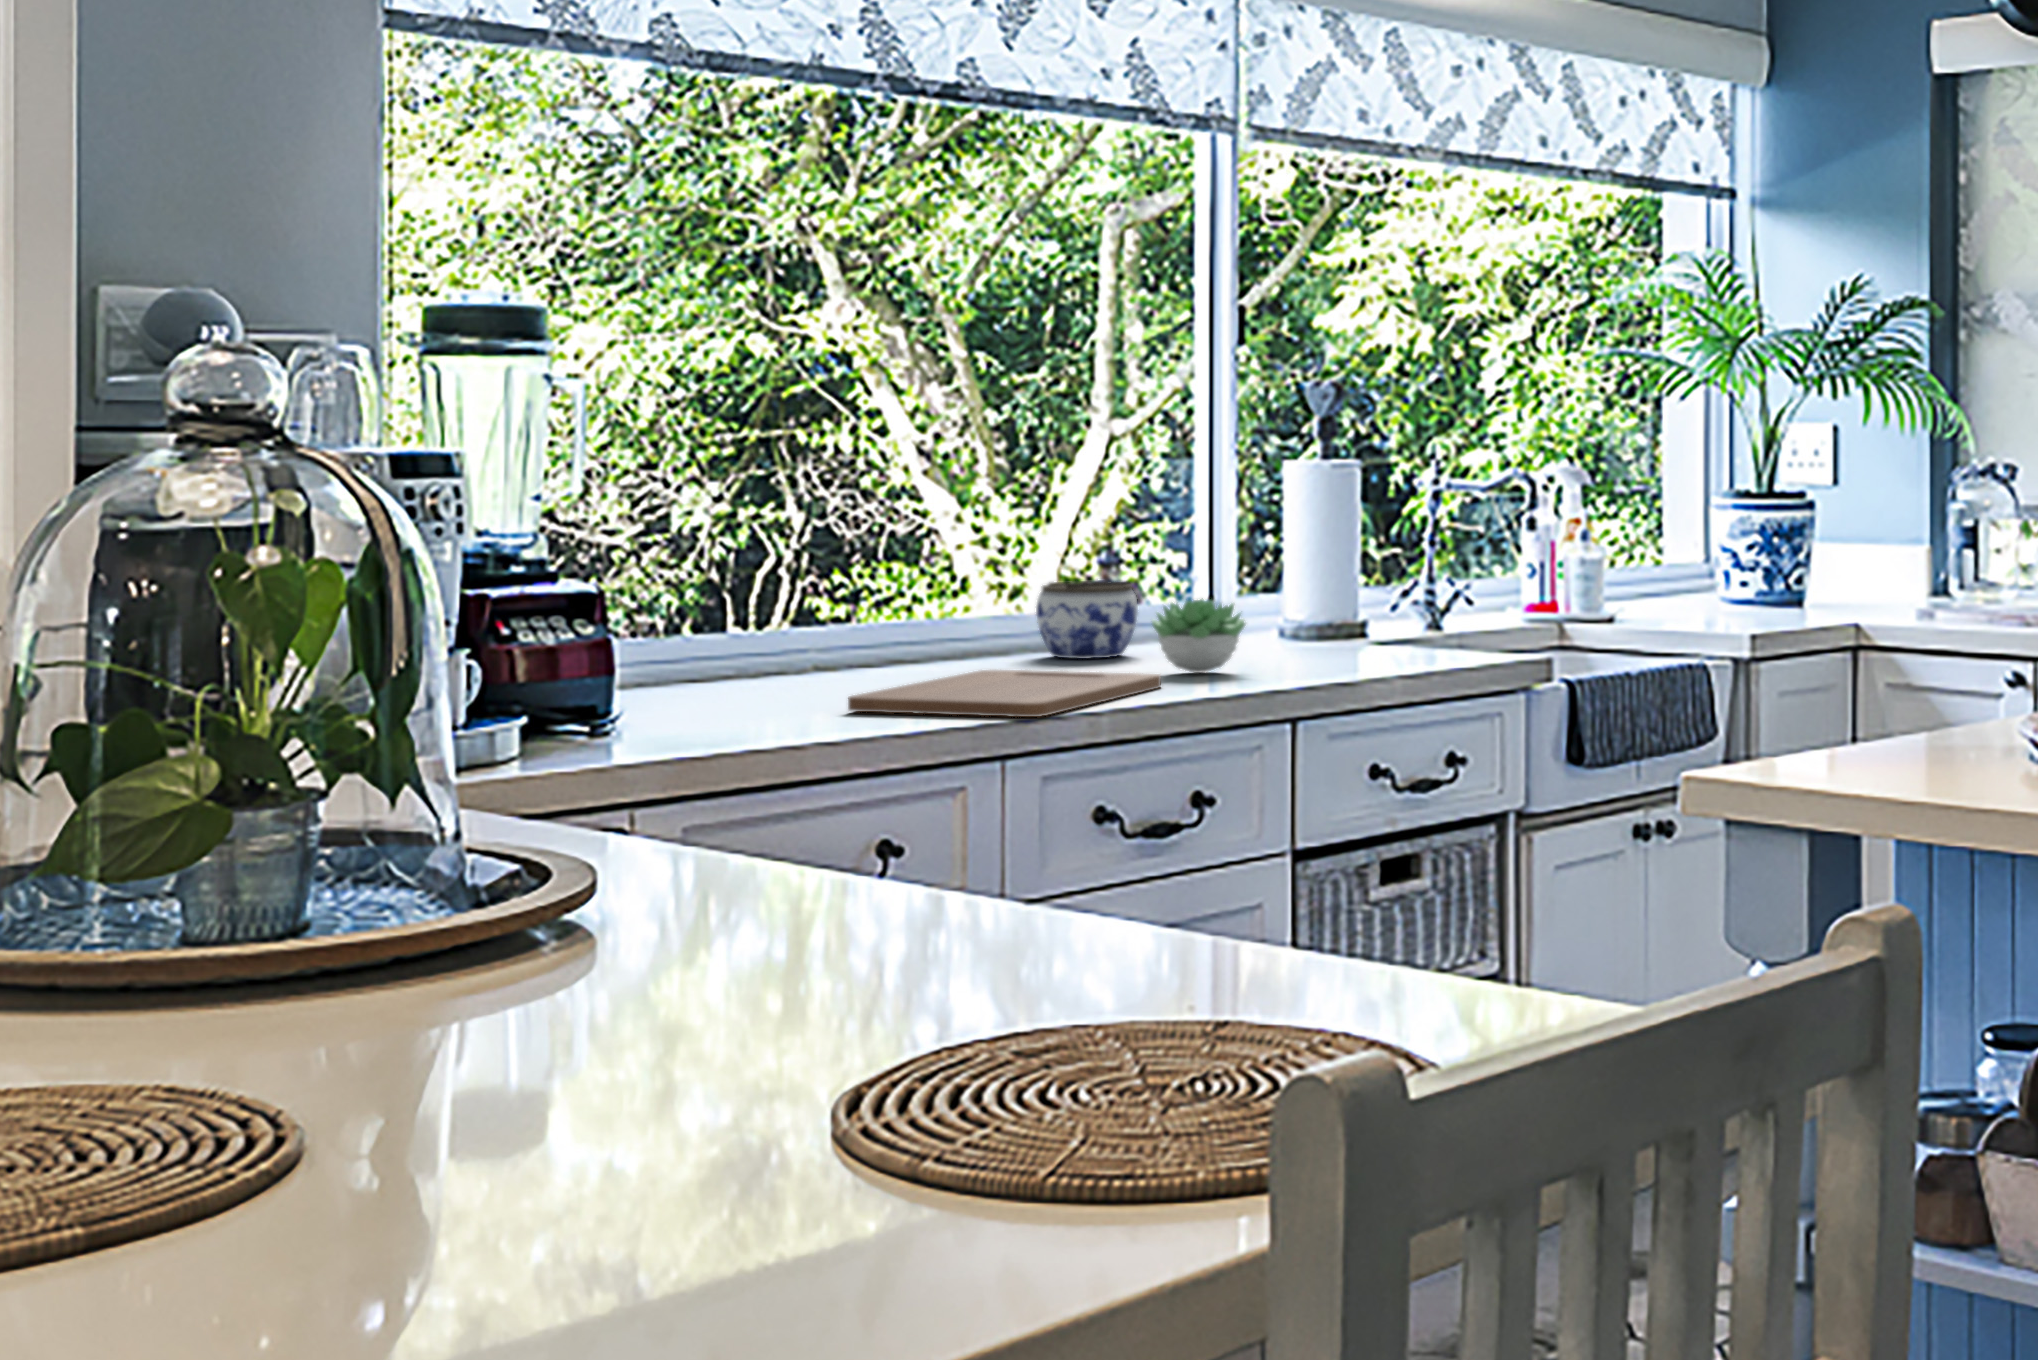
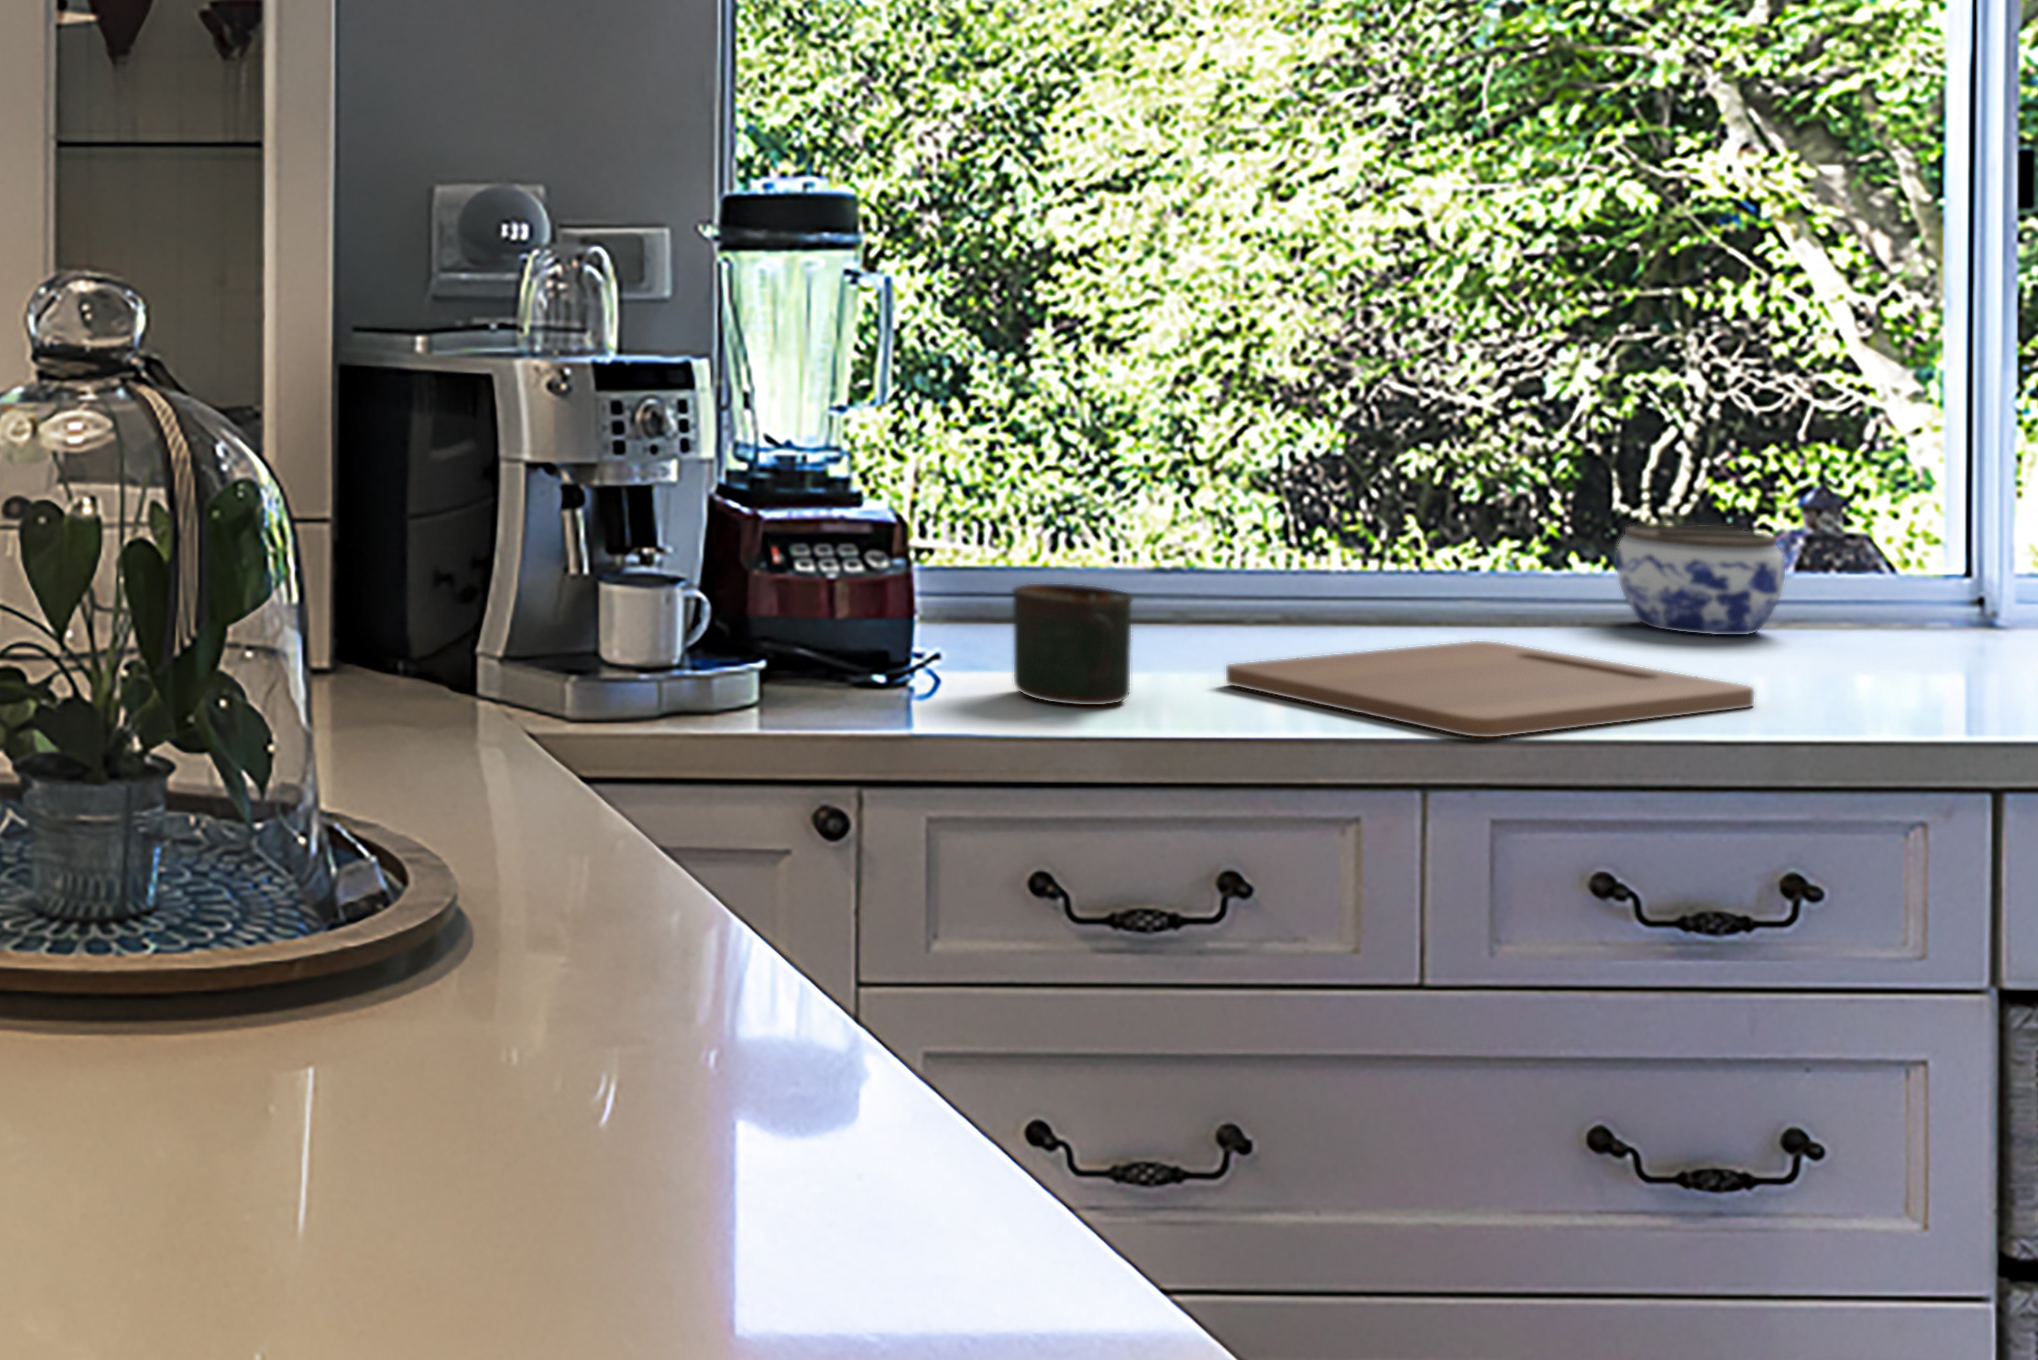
succulent plant: present [1152,598,1245,672] -> none [1760,577,1945,686]
mug: none [709,640,803,733] -> present [1013,584,1133,705]

